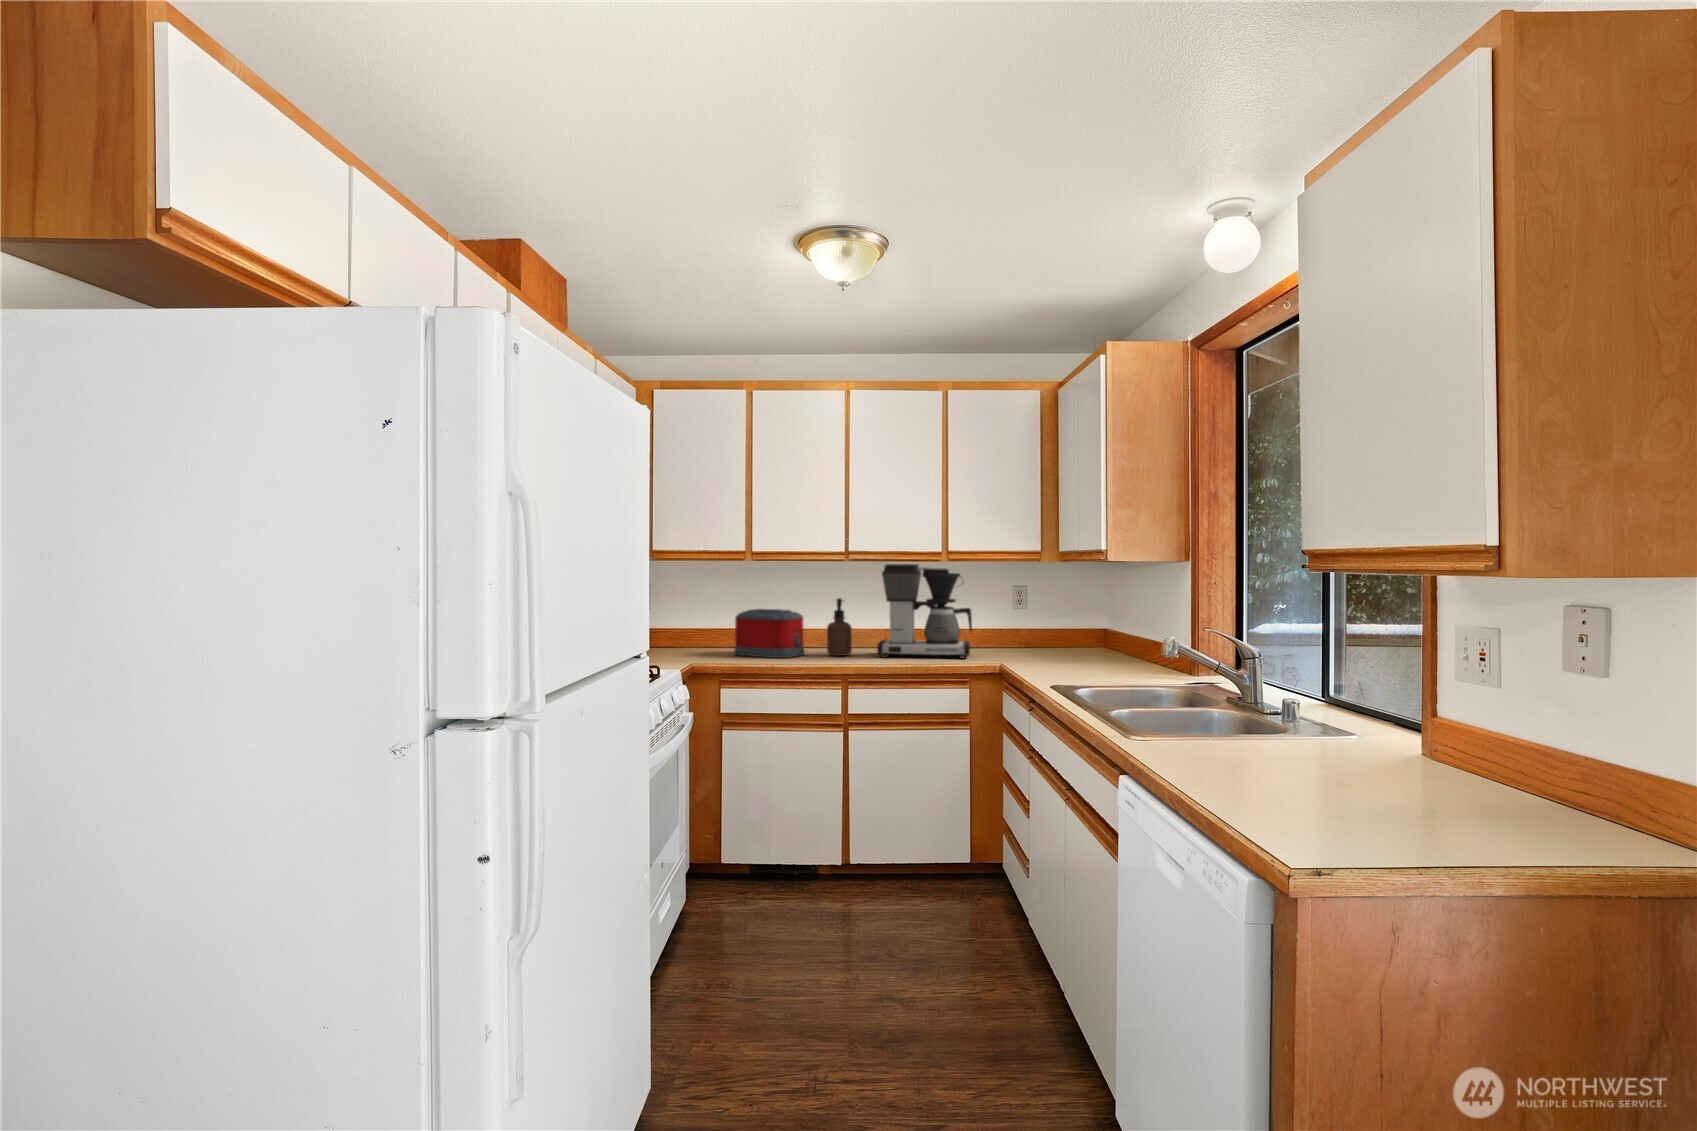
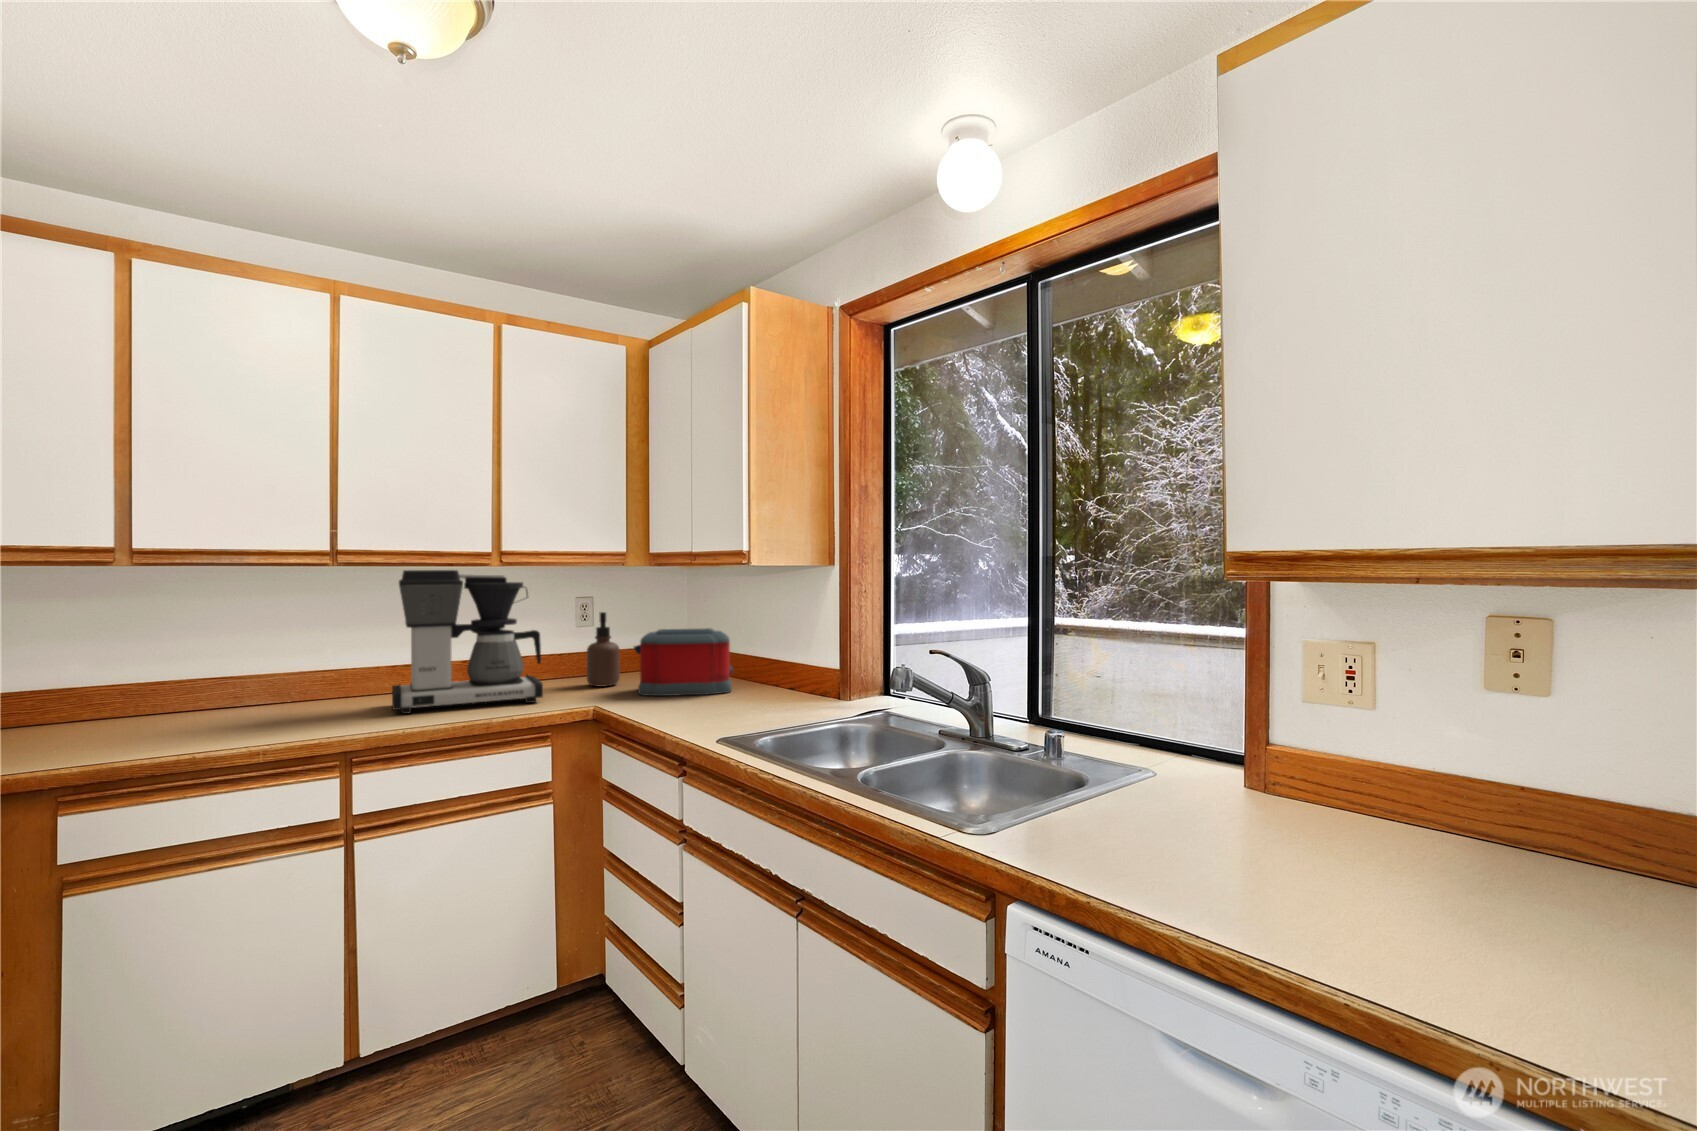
soap dispenser: present [827,598,852,656] -> present [587,612,620,687]
toaster: present [734,609,805,658] -> present [634,628,733,696]

